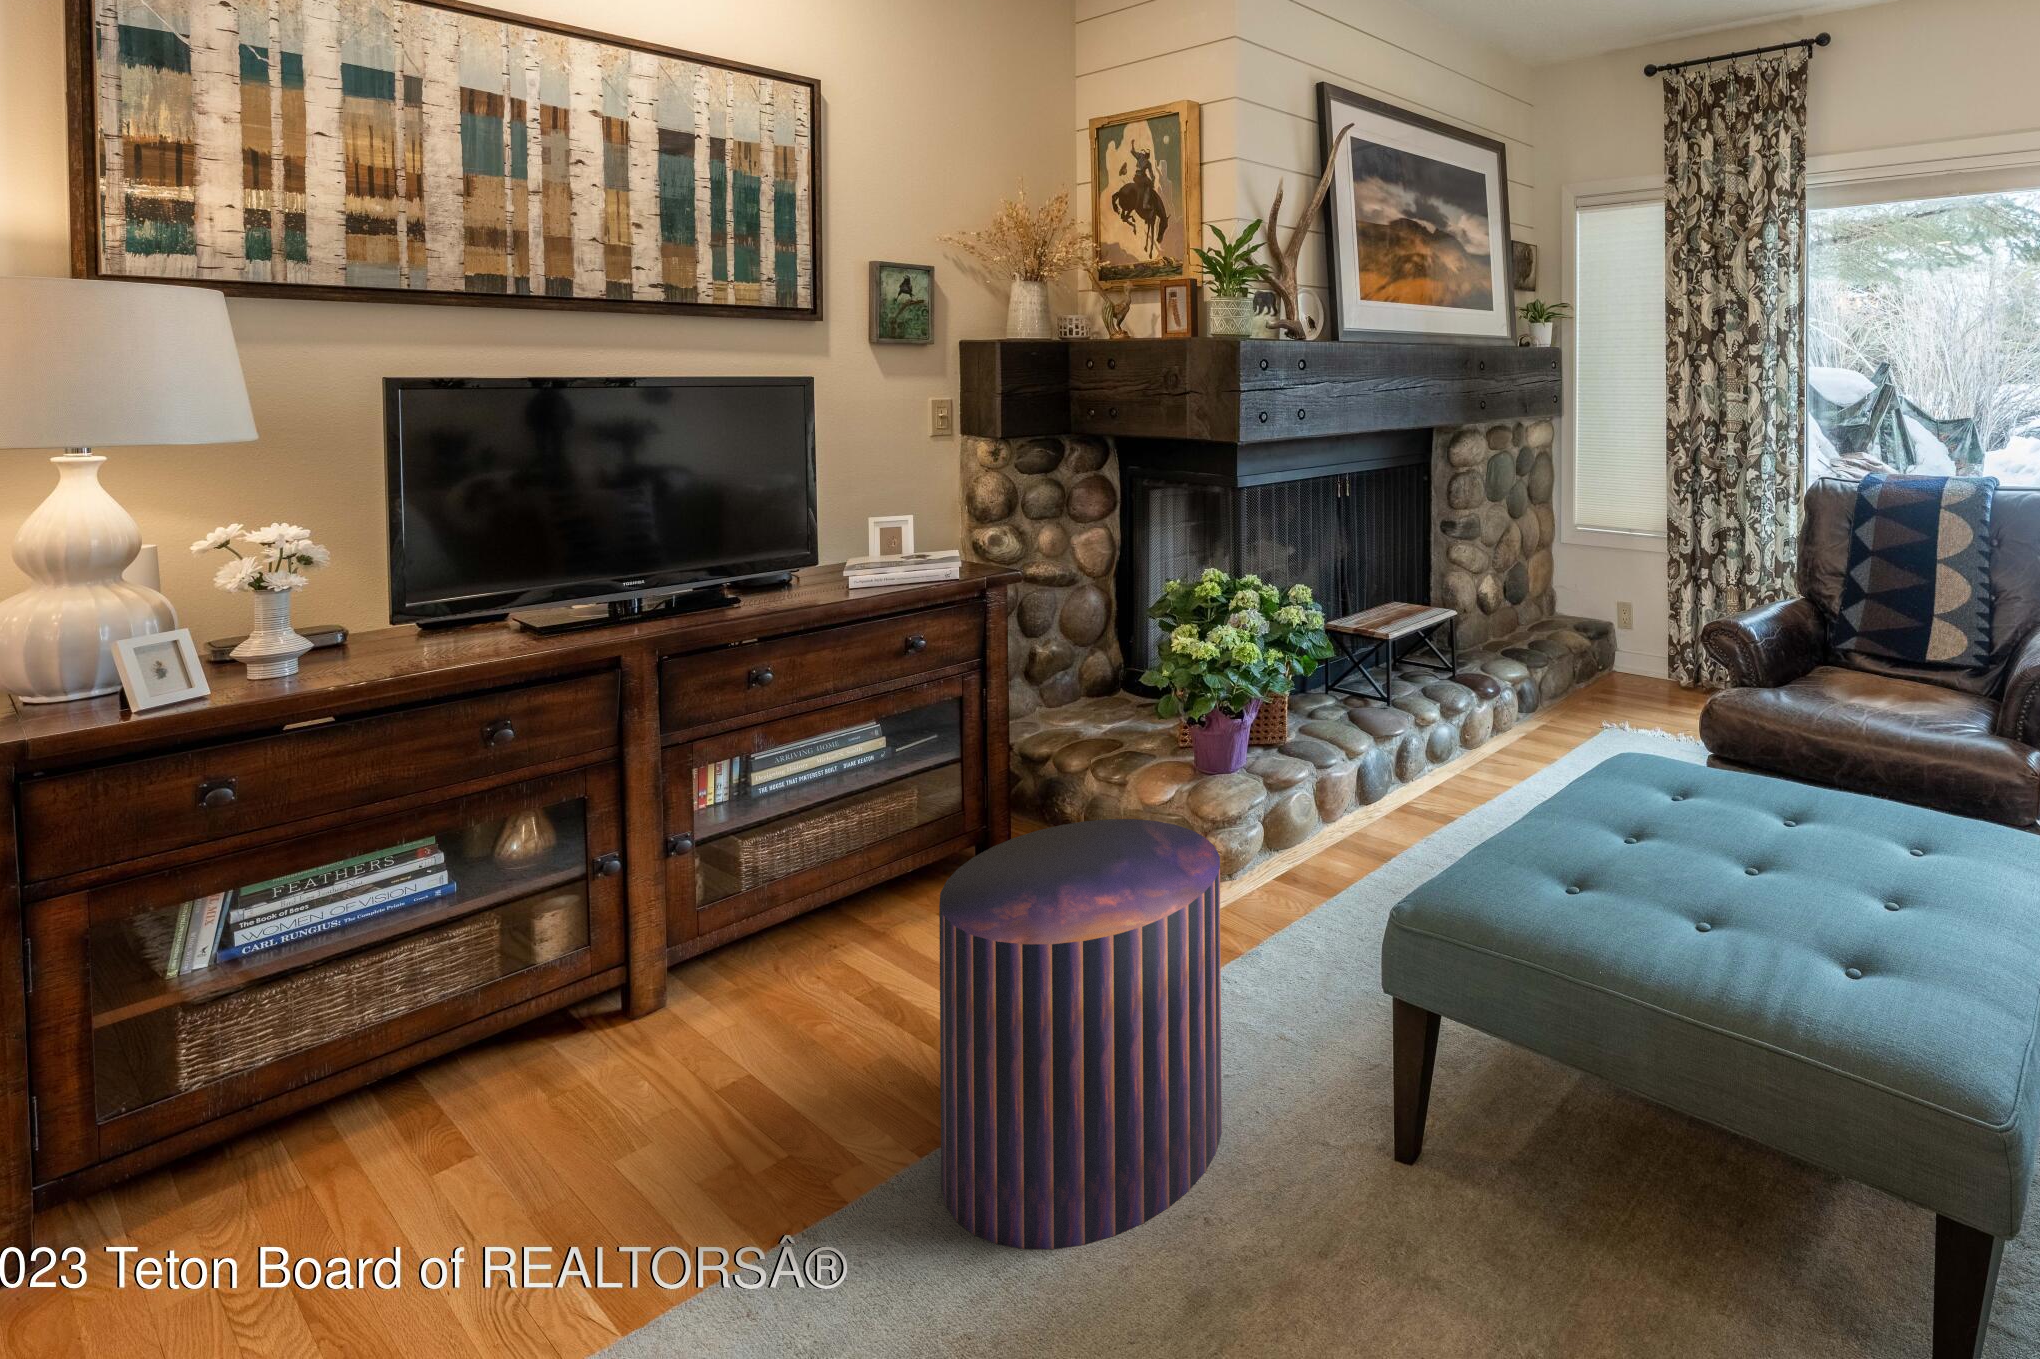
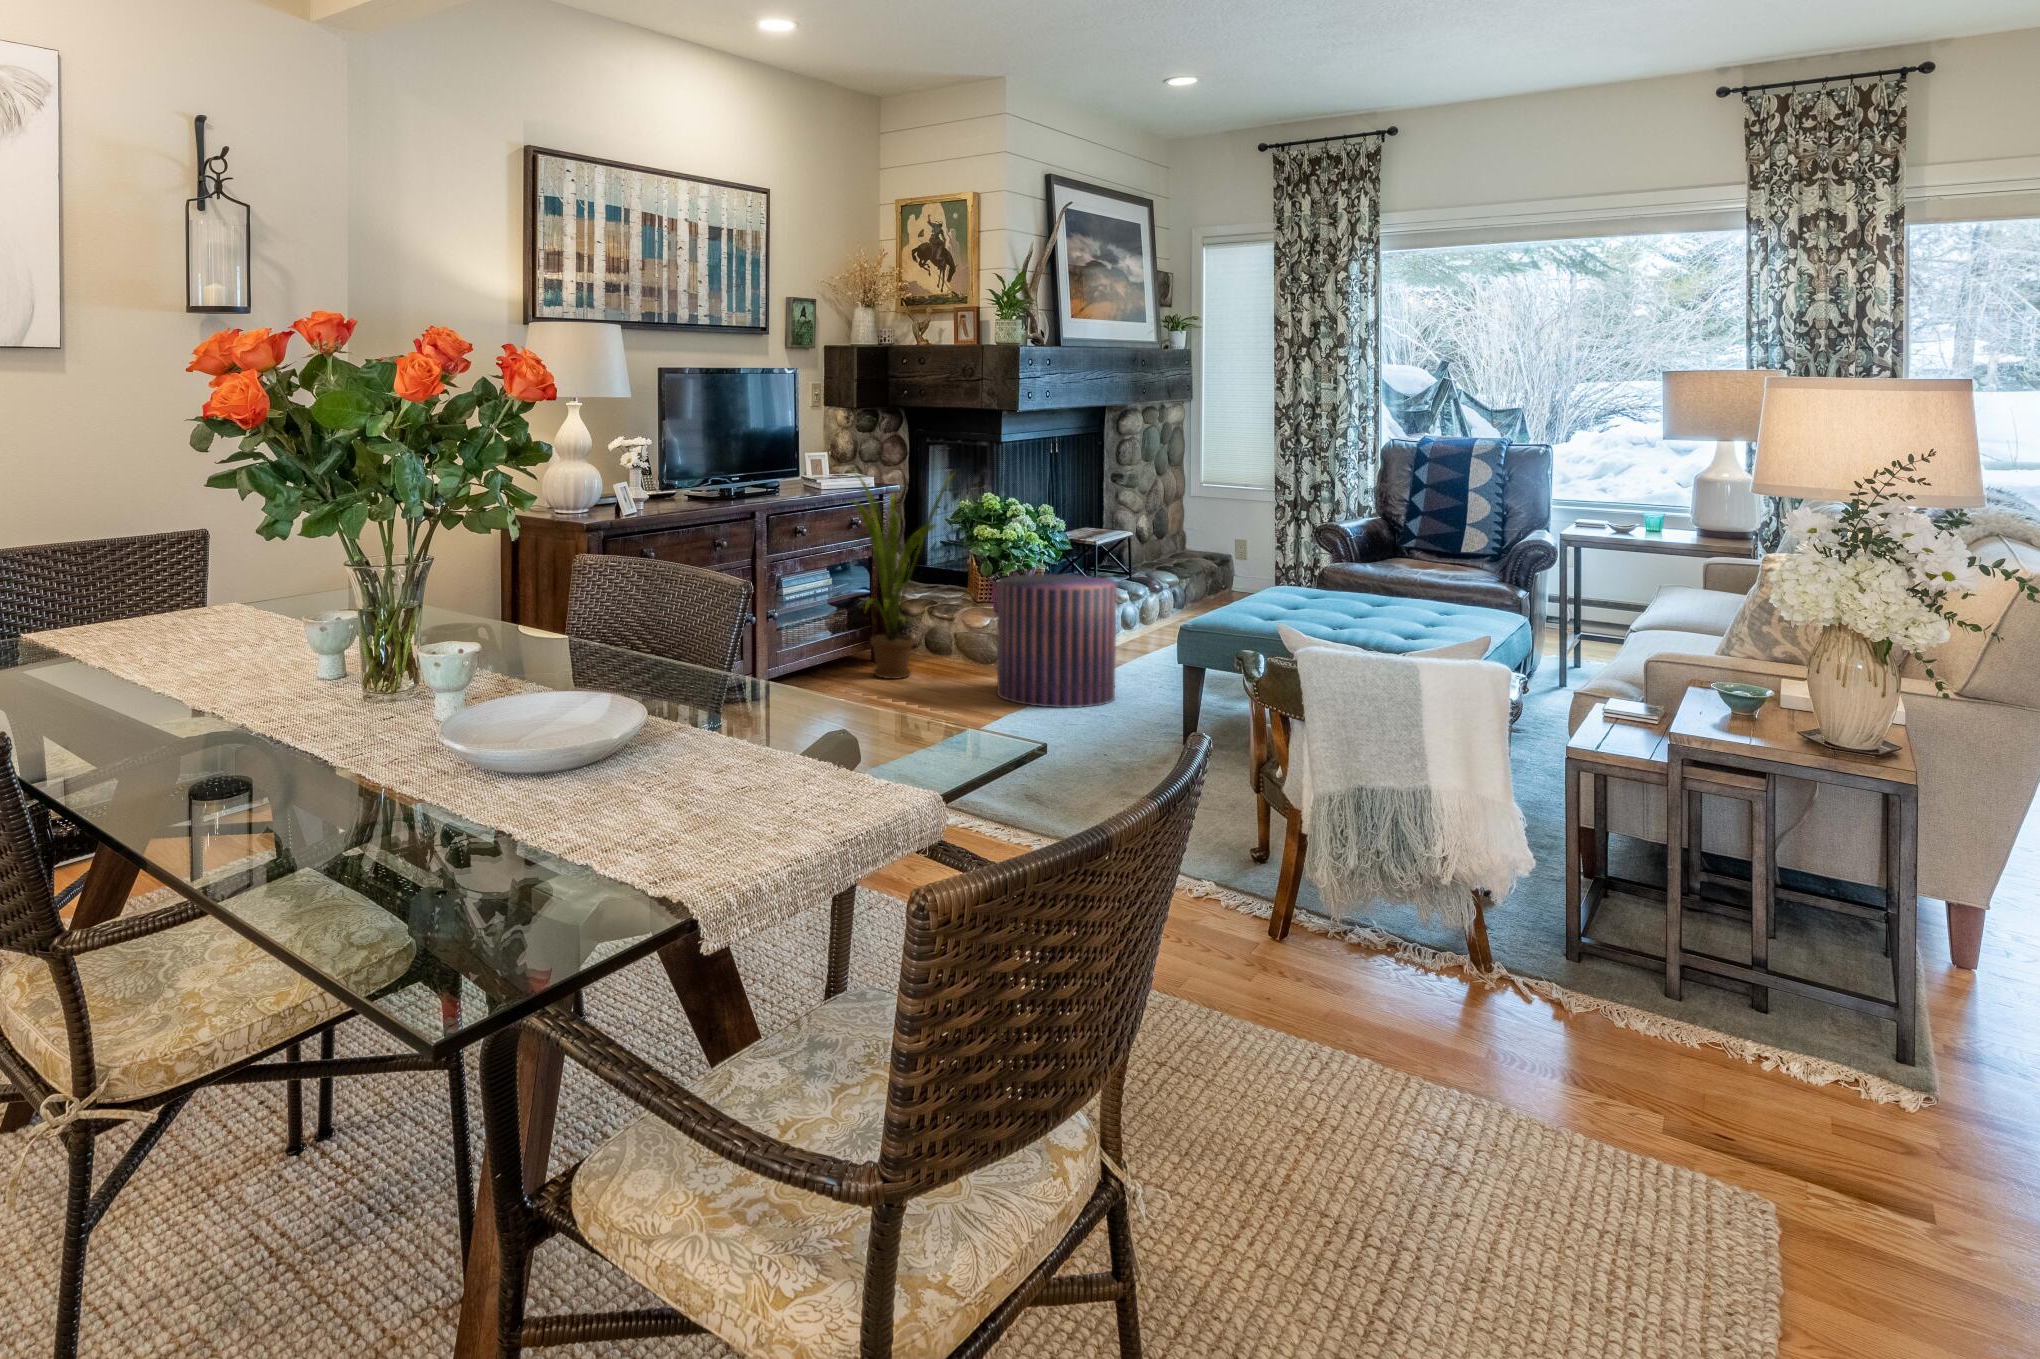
house plant: none [692,563,974,1027] -> present [850,475,953,679]

